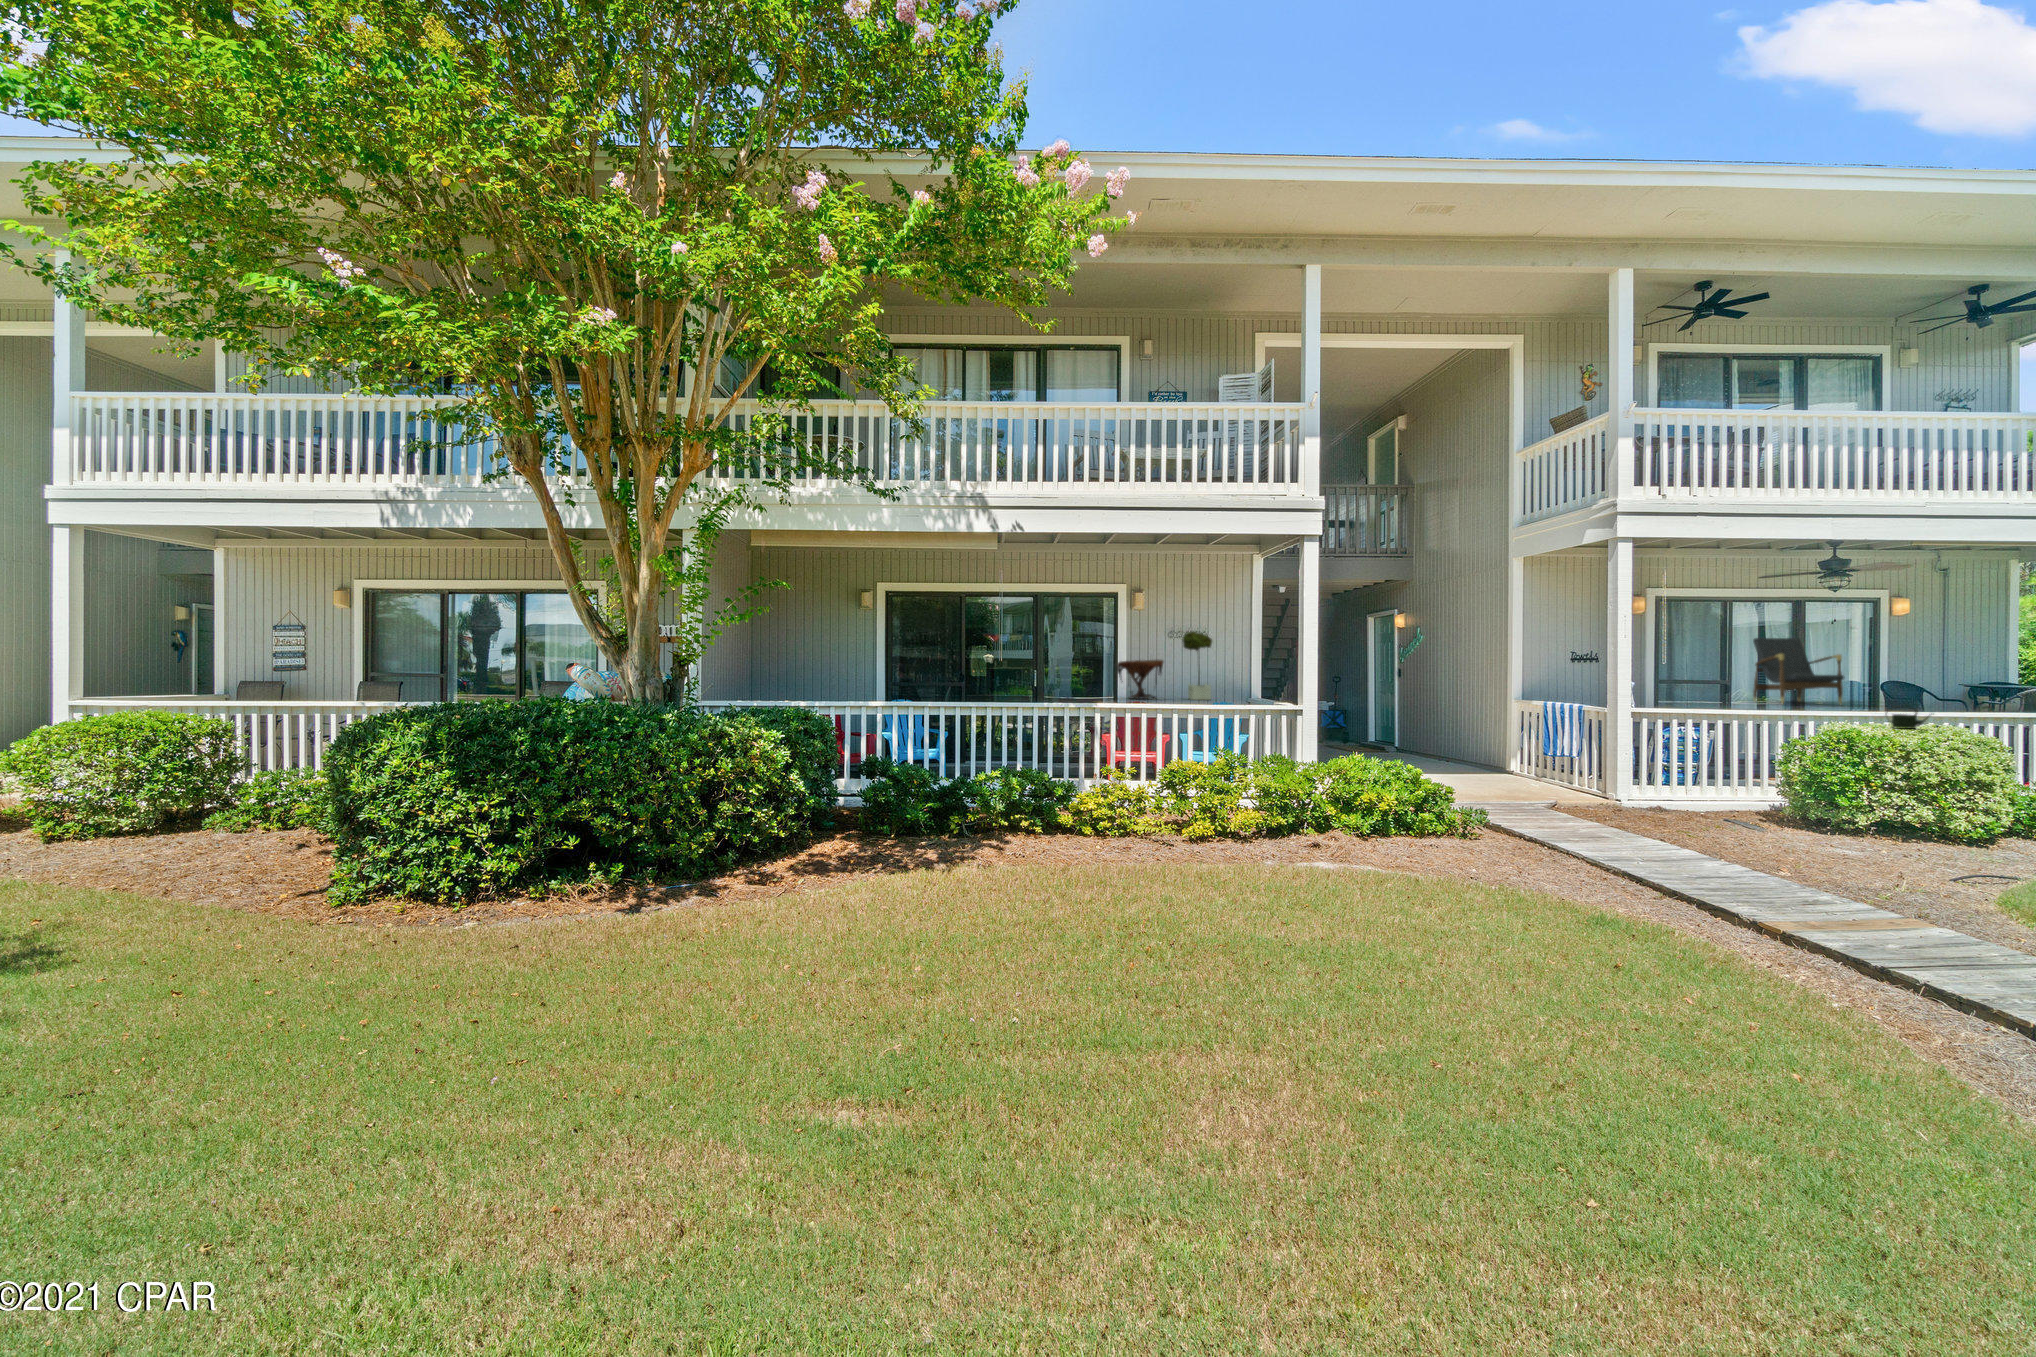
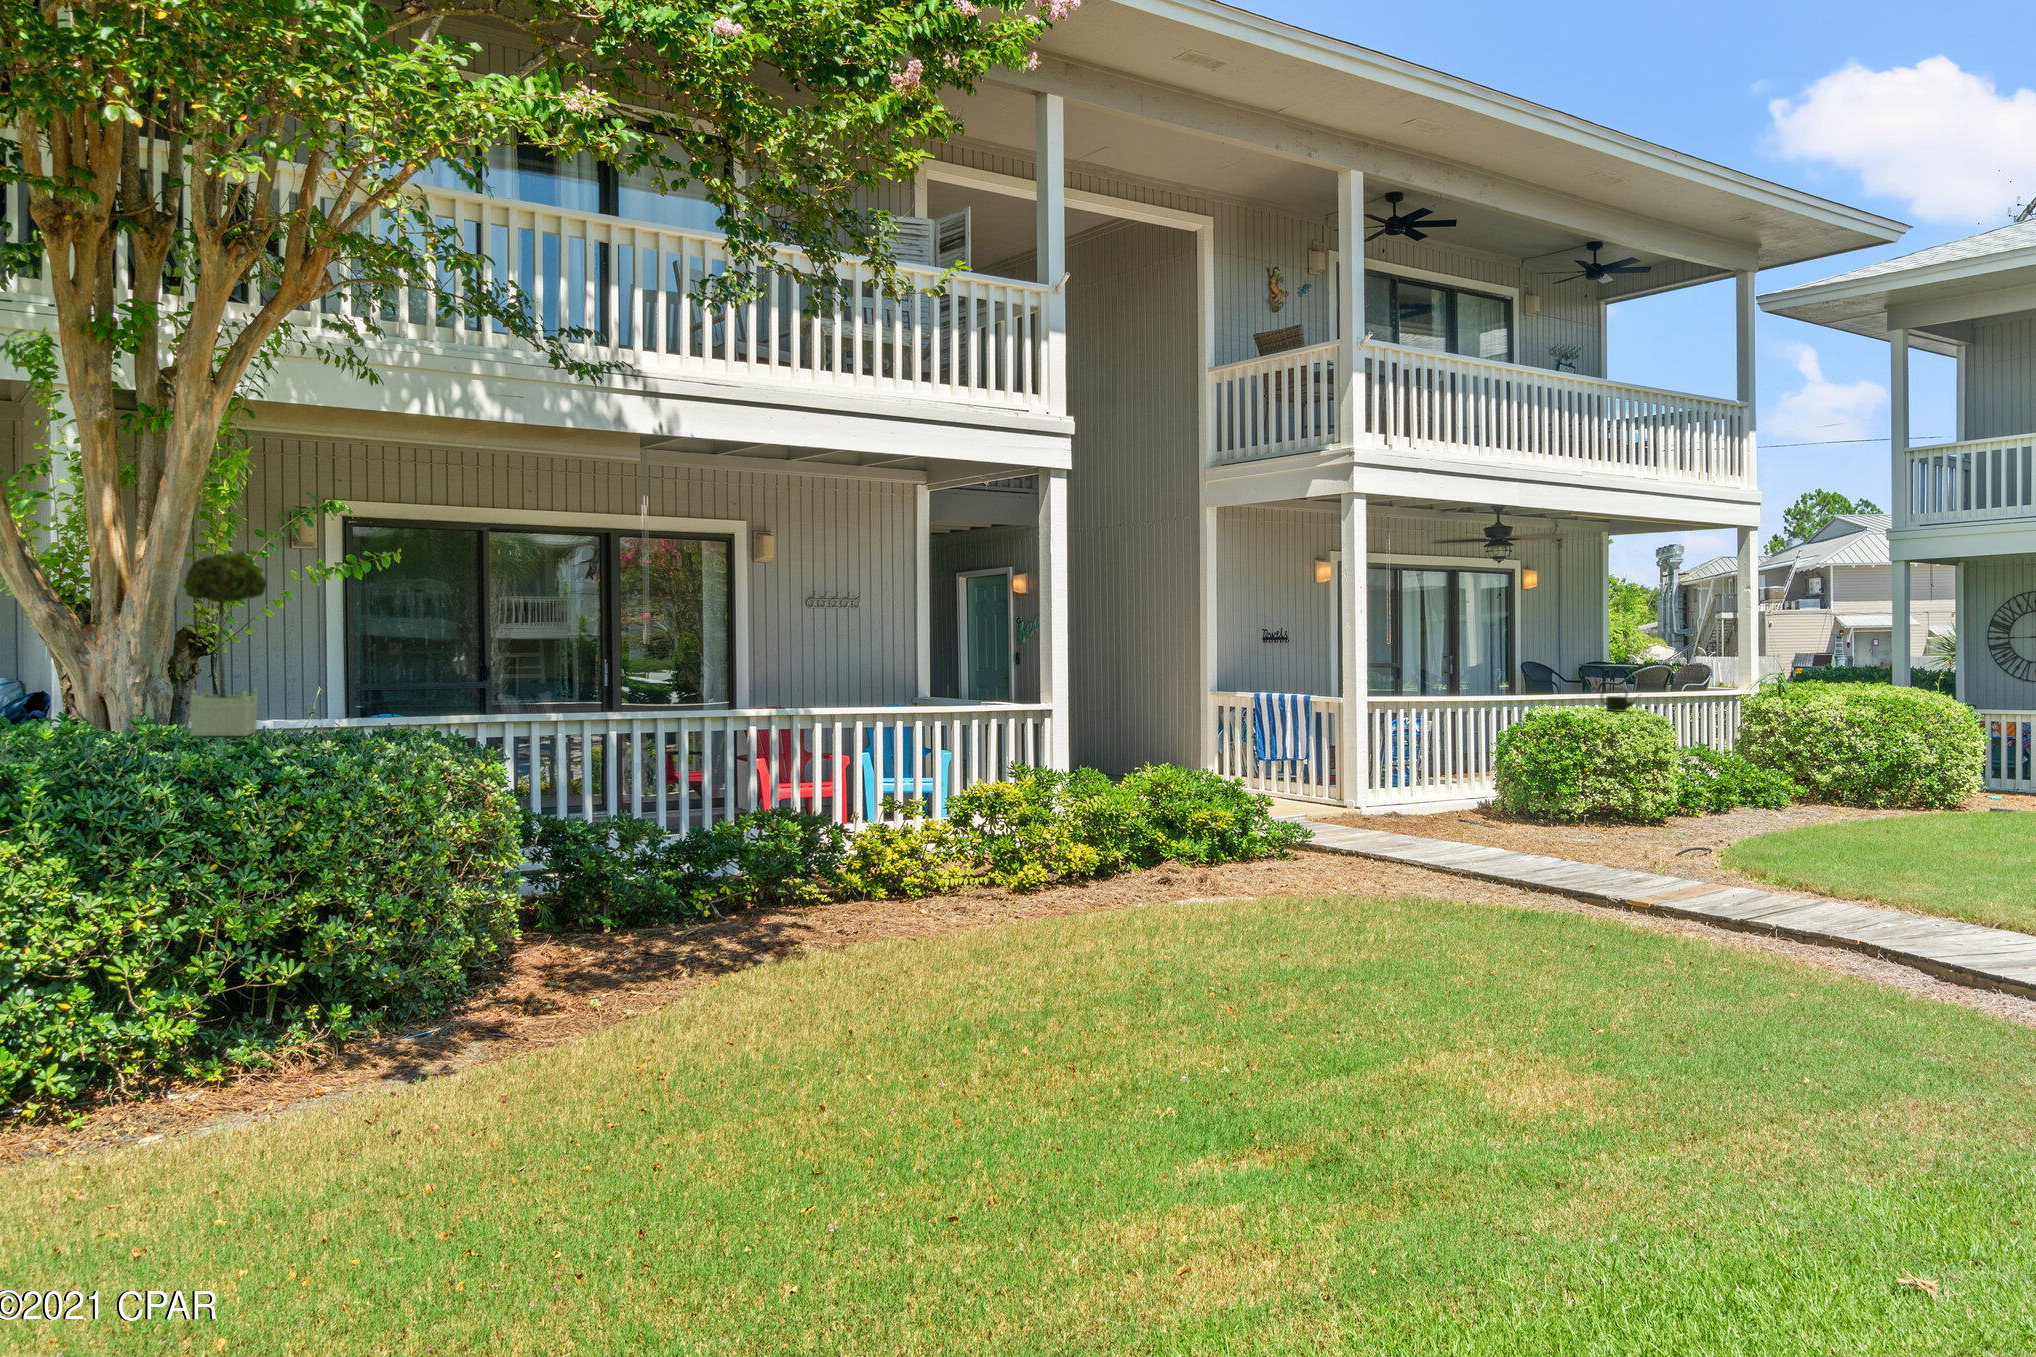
potted tree: present [1183,631,1212,700] -> present [184,551,268,736]
lounge chair: present [1753,638,1844,705] -> none [1420,612,1509,688]
side table: present [1117,660,1163,699] -> none [736,635,804,694]

